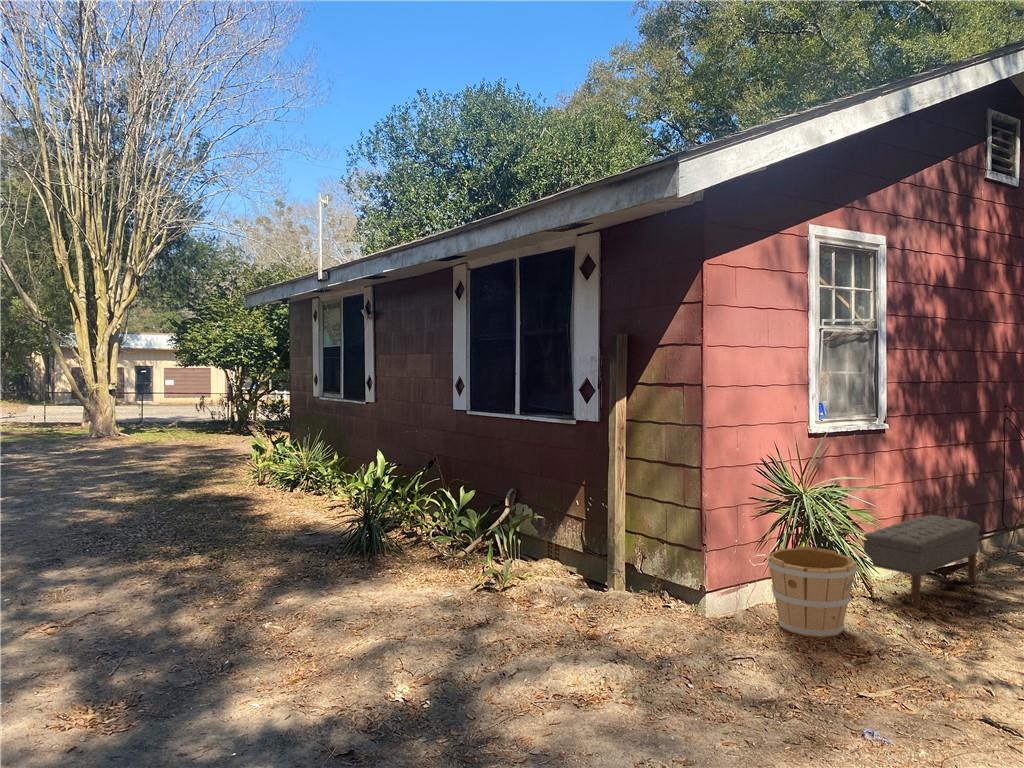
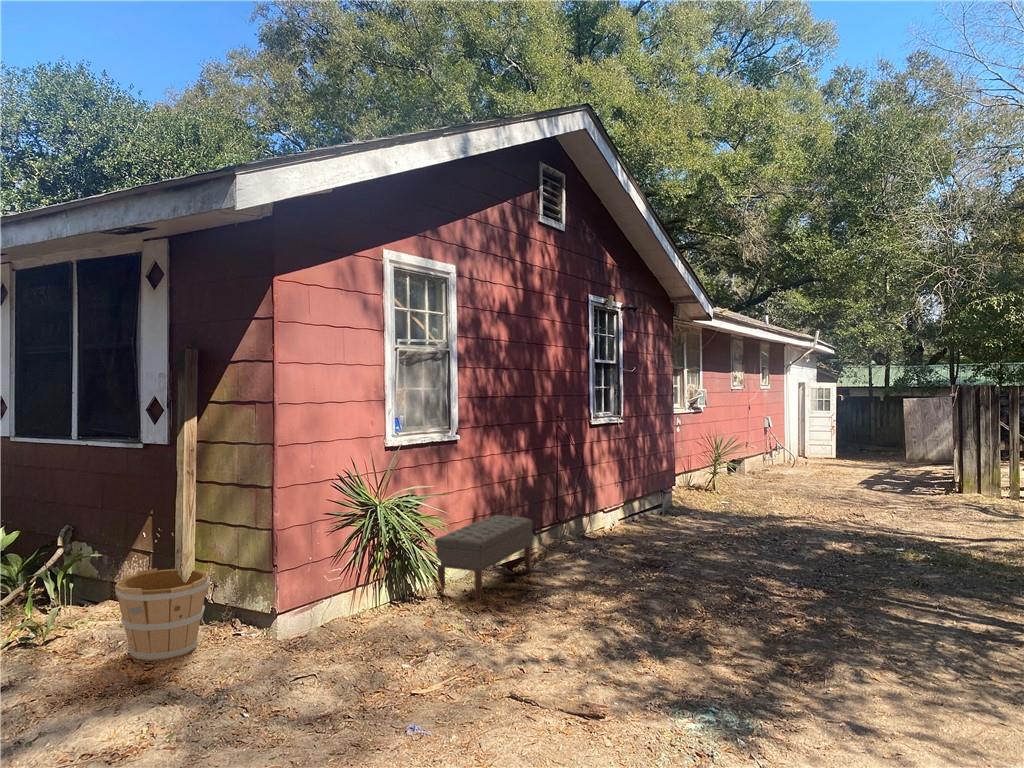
wooden bucket: present [766,546,857,638] -> present [115,568,210,661]

